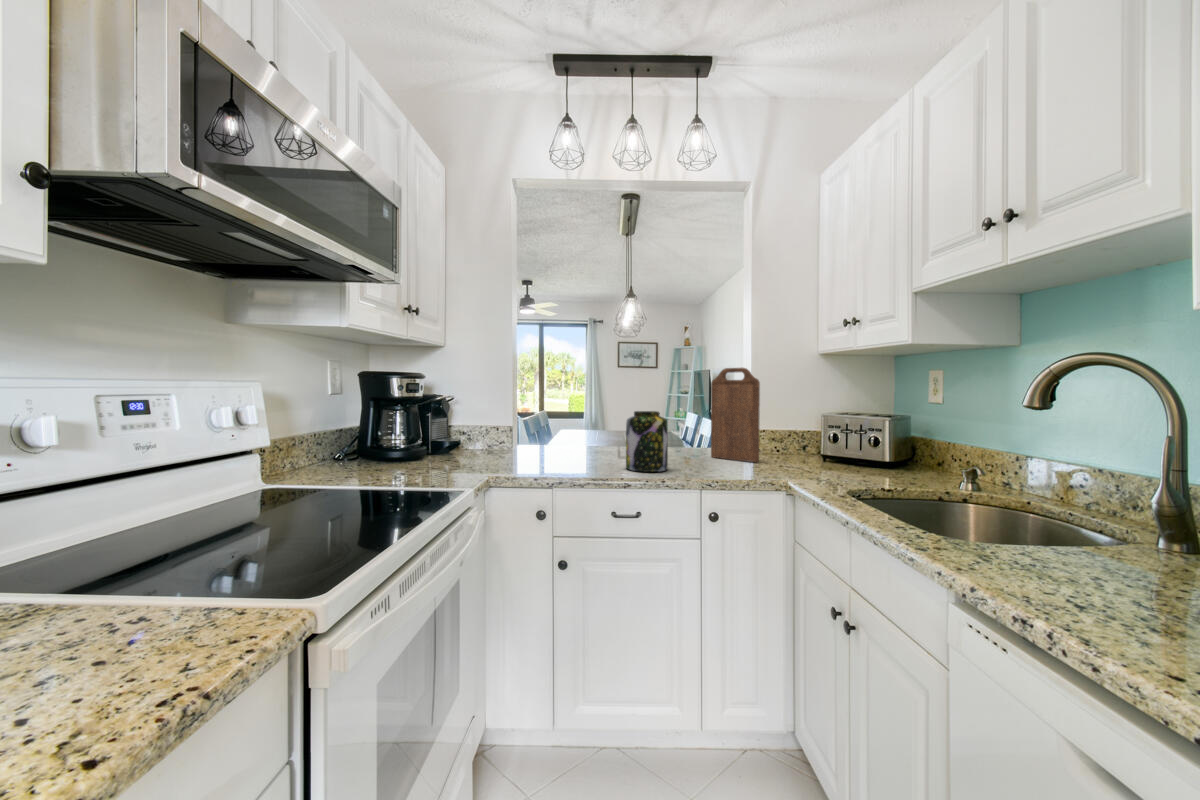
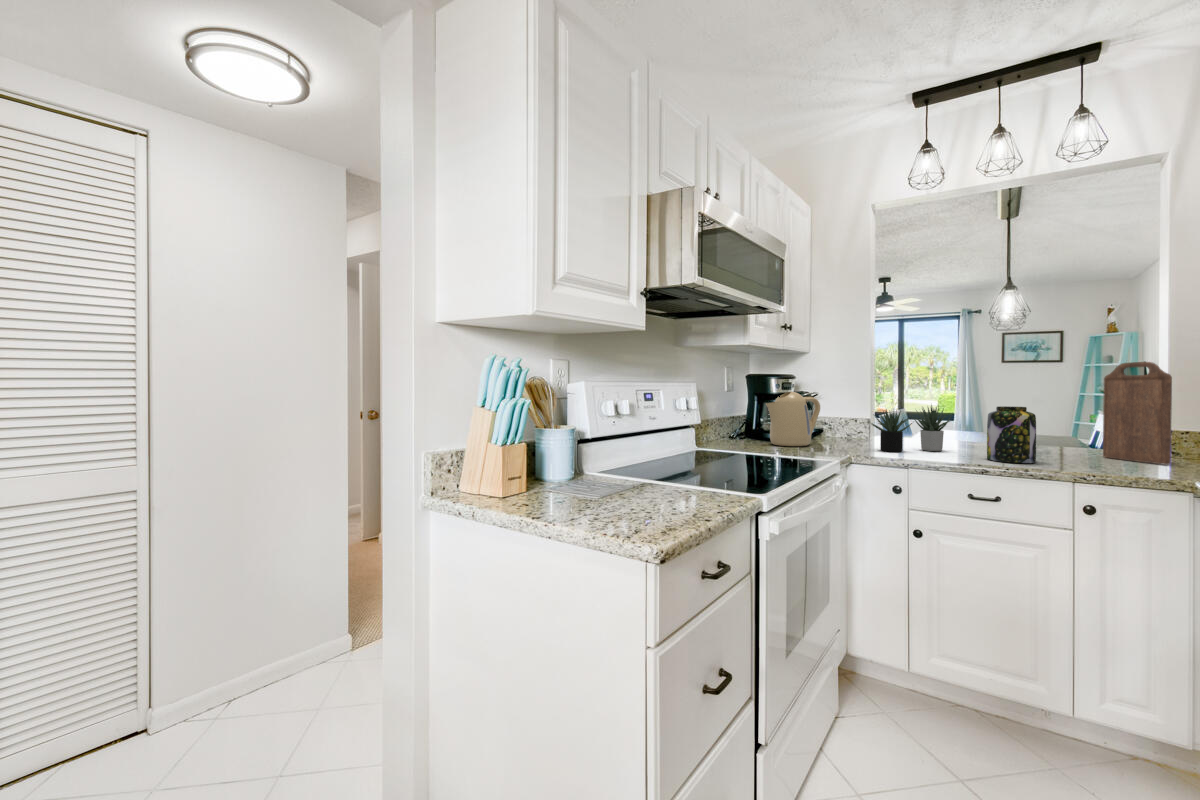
kettle: none [382,395,455,467] -> present [766,392,820,446]
succulent plant: none [510,408,594,466] -> present [871,405,952,452]

